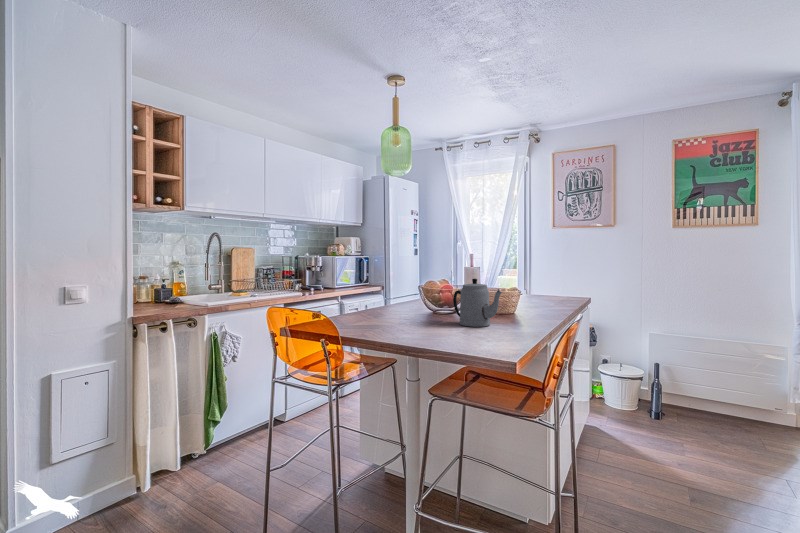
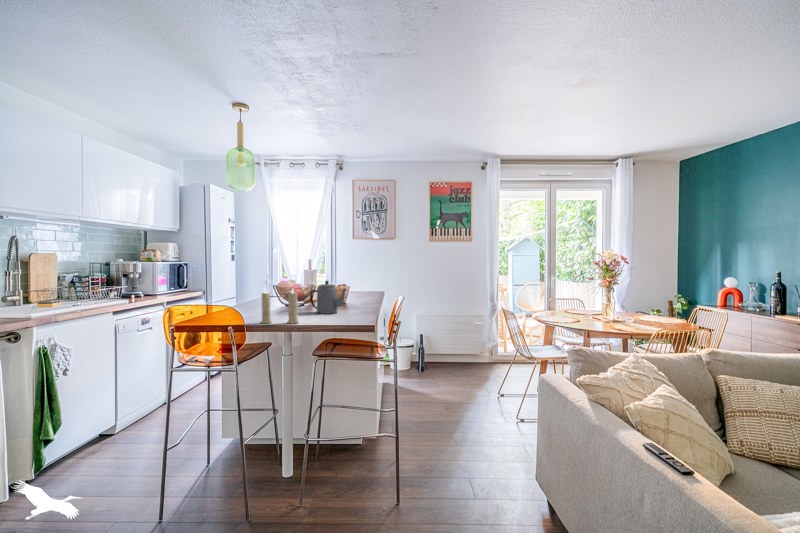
candle: none [367,284,416,339] -> present [261,288,298,324]

